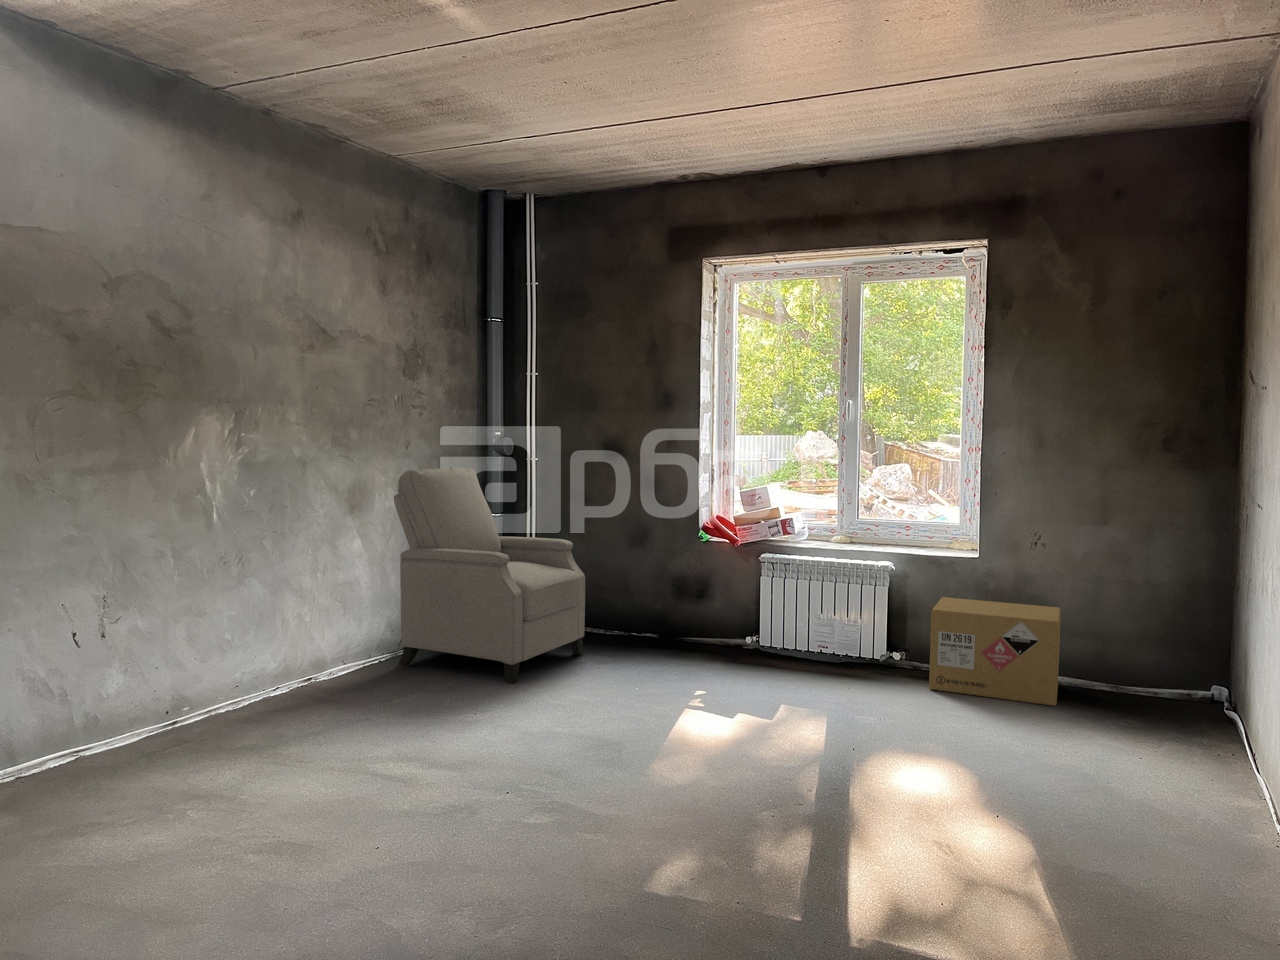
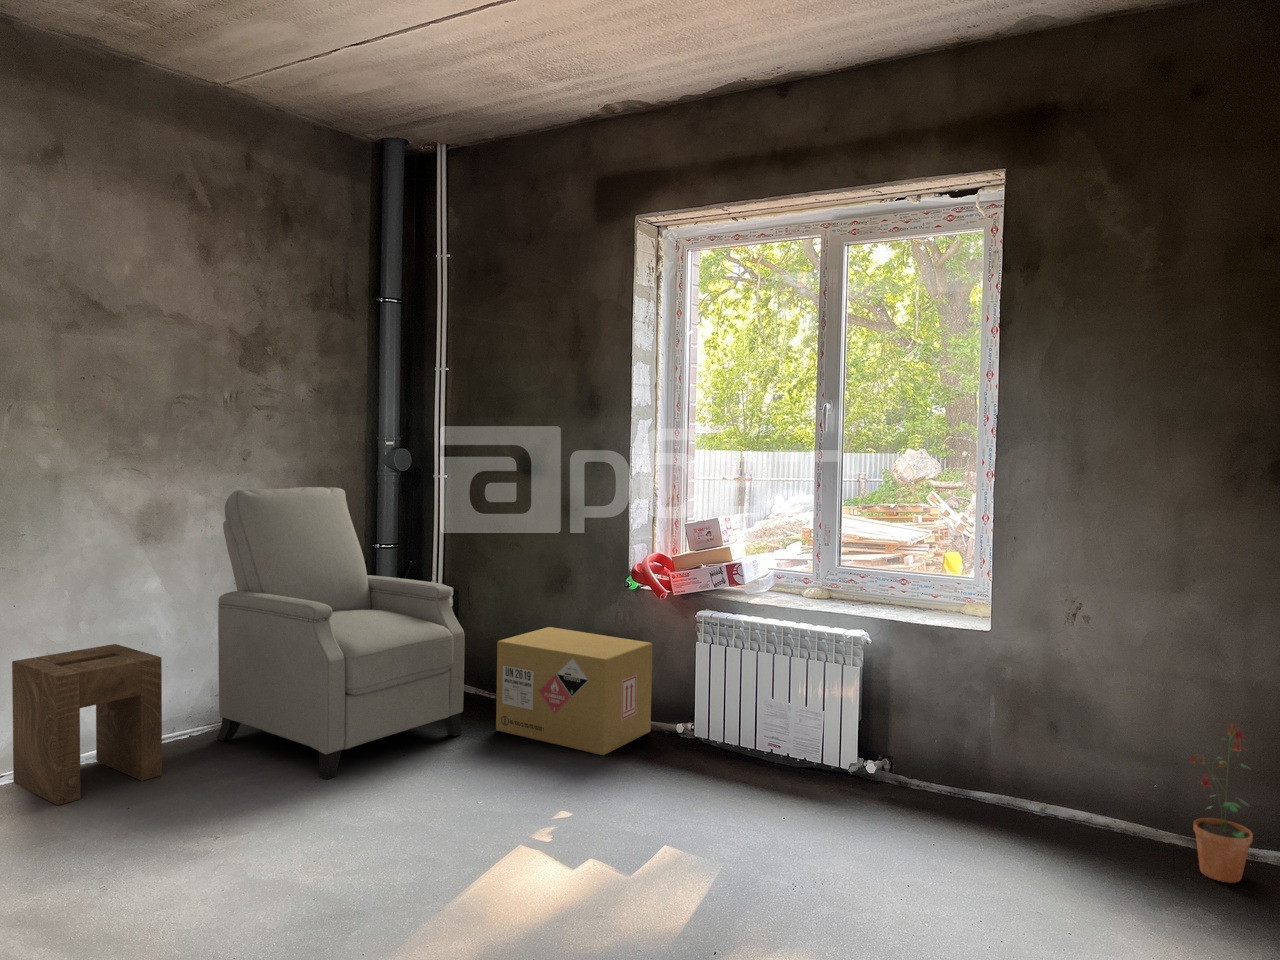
stool: none [274,590,384,707] -> present [12,644,162,805]
cardboard box: present [929,597,1061,706] -> present [496,627,652,755]
potted plant: none [1115,605,1159,705] -> present [1191,723,1253,883]

